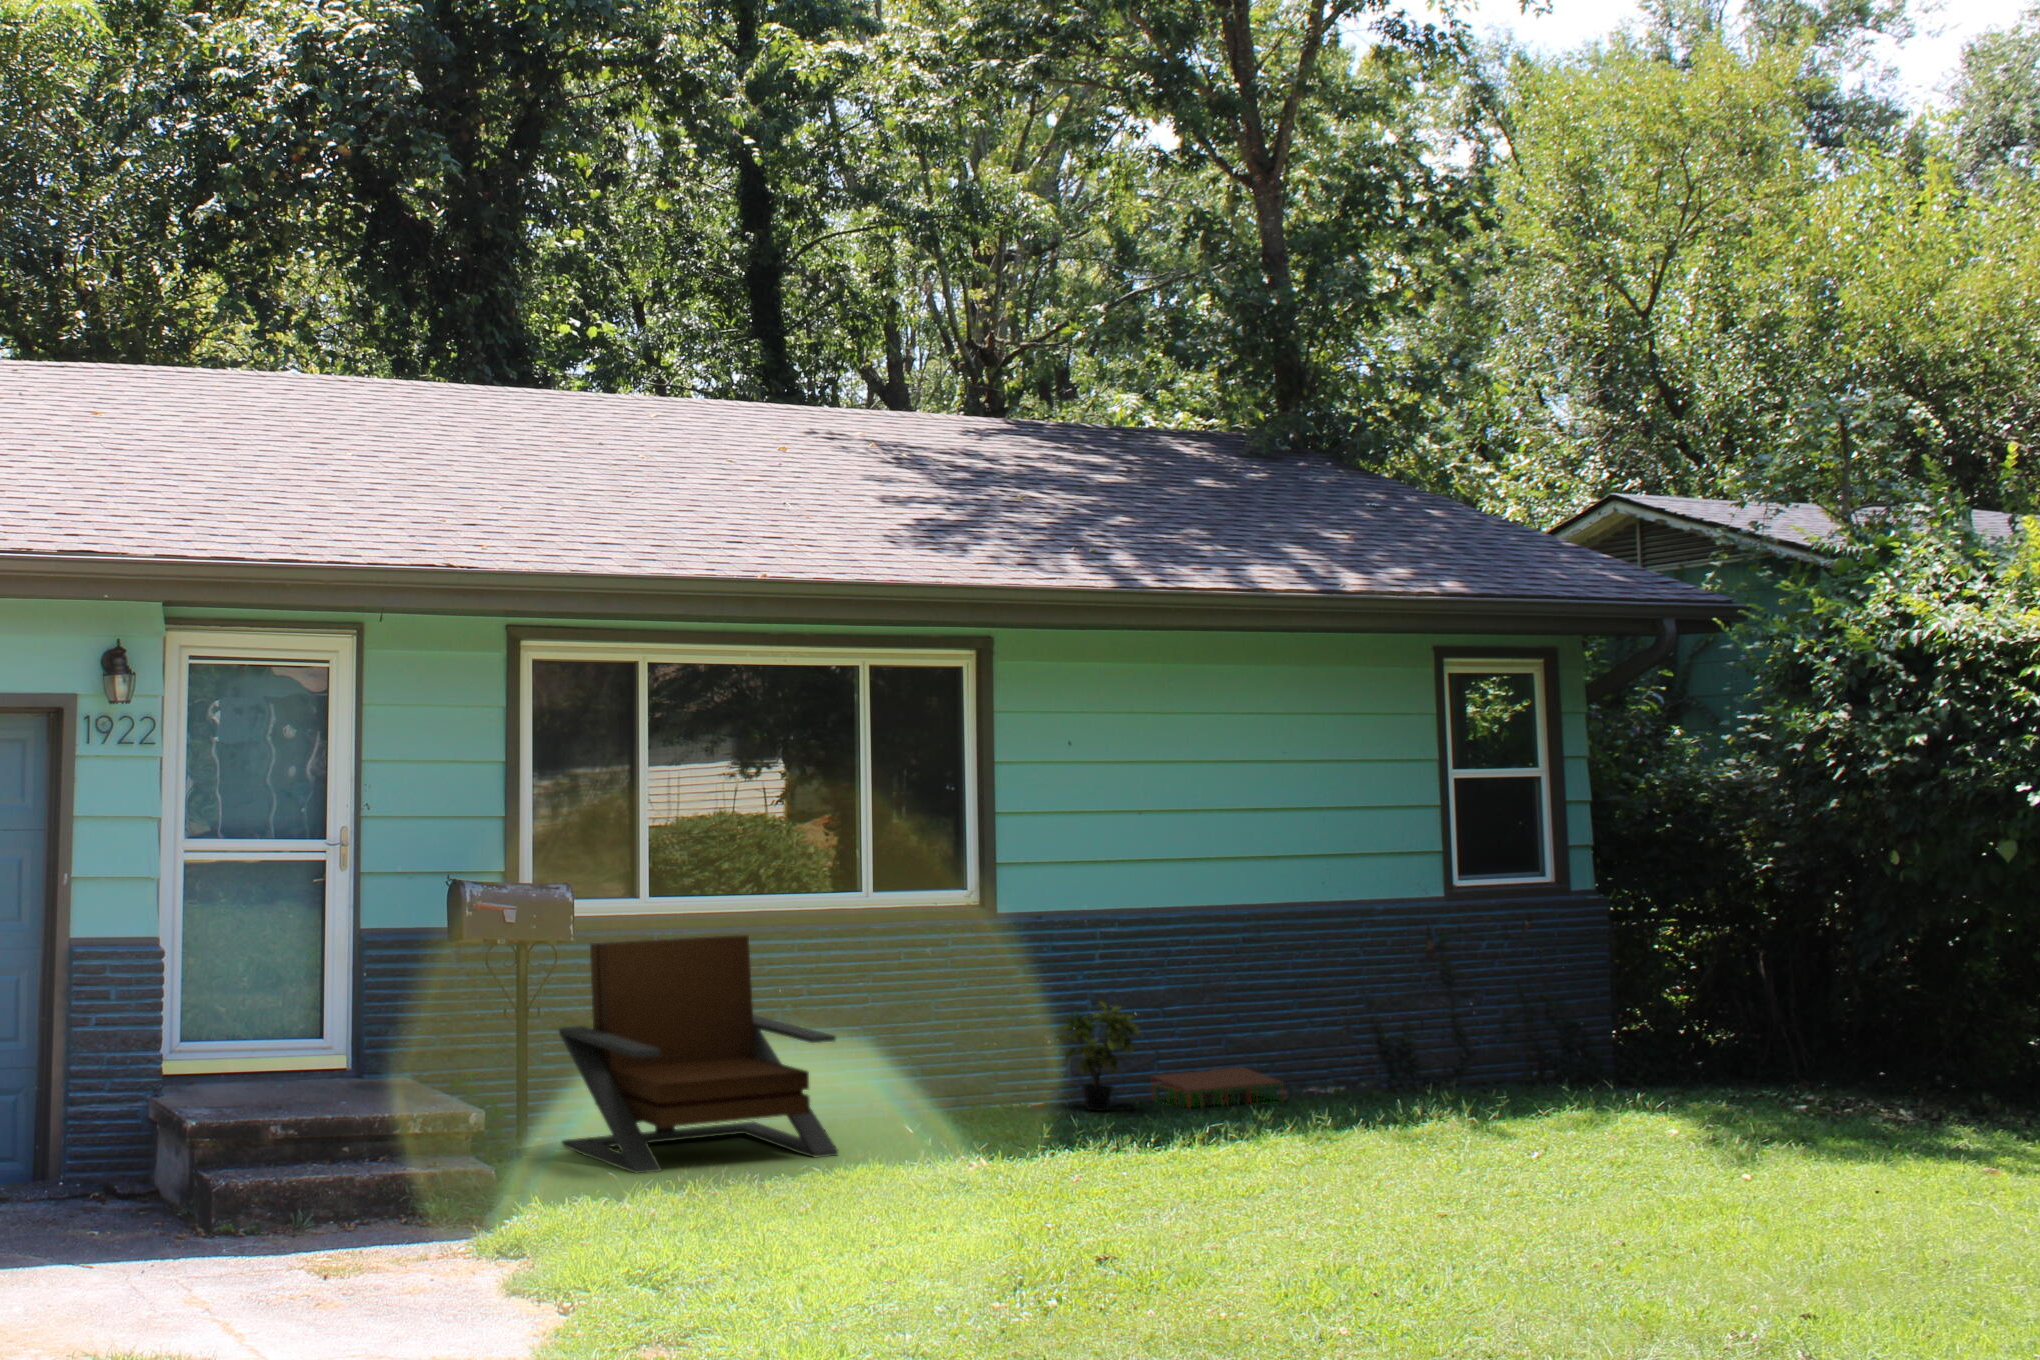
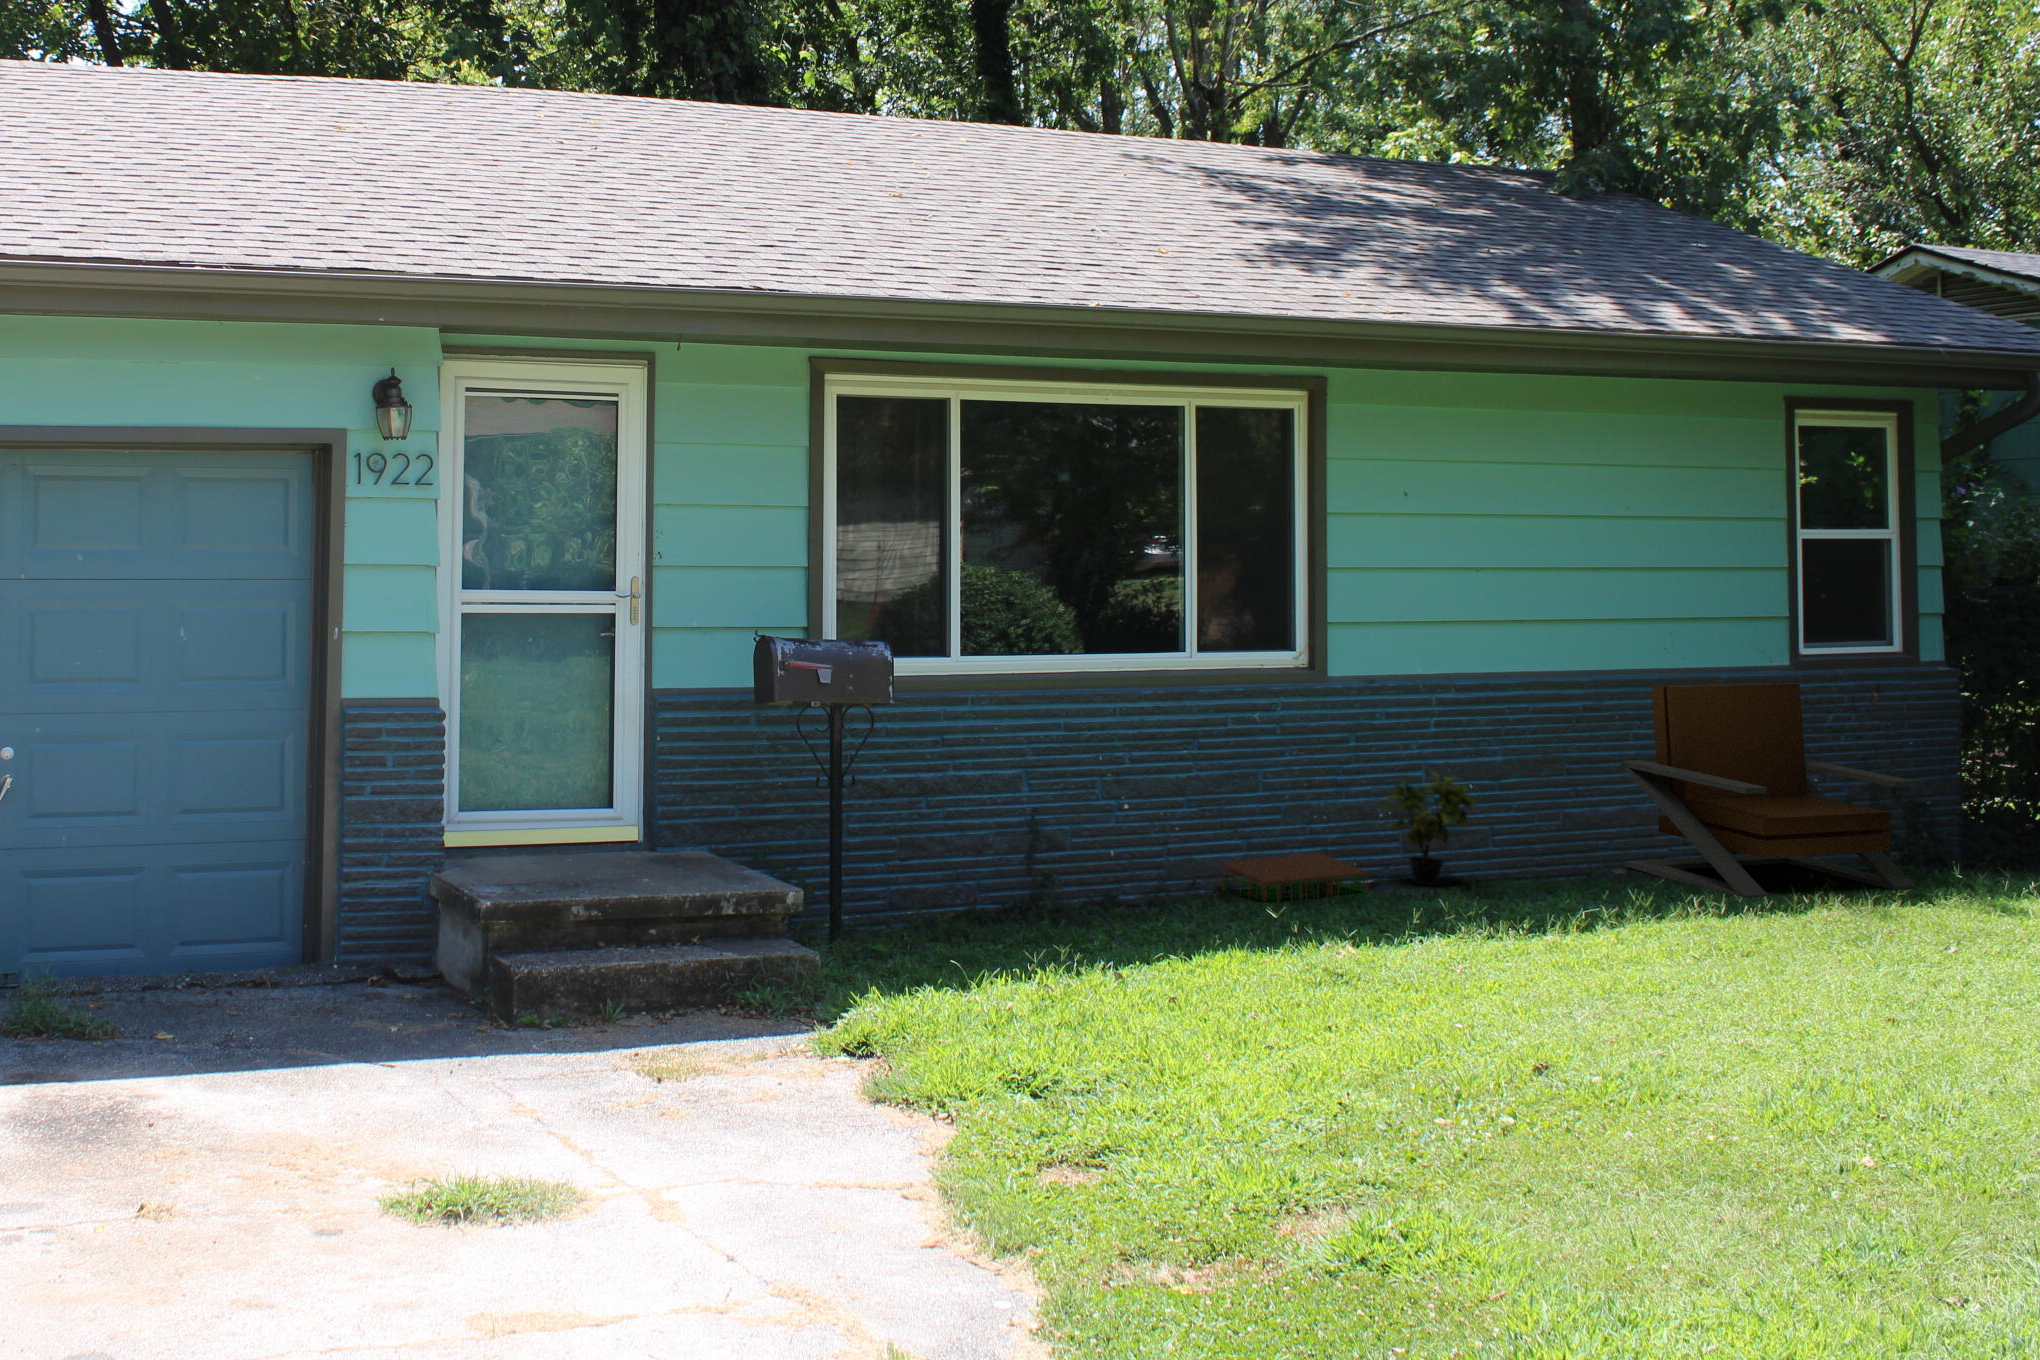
lounge chair: present [559,935,838,1173] -> present [1621,683,1916,898]
storage bin: present [1152,1067,1283,1108] -> present [1221,852,1368,902]

